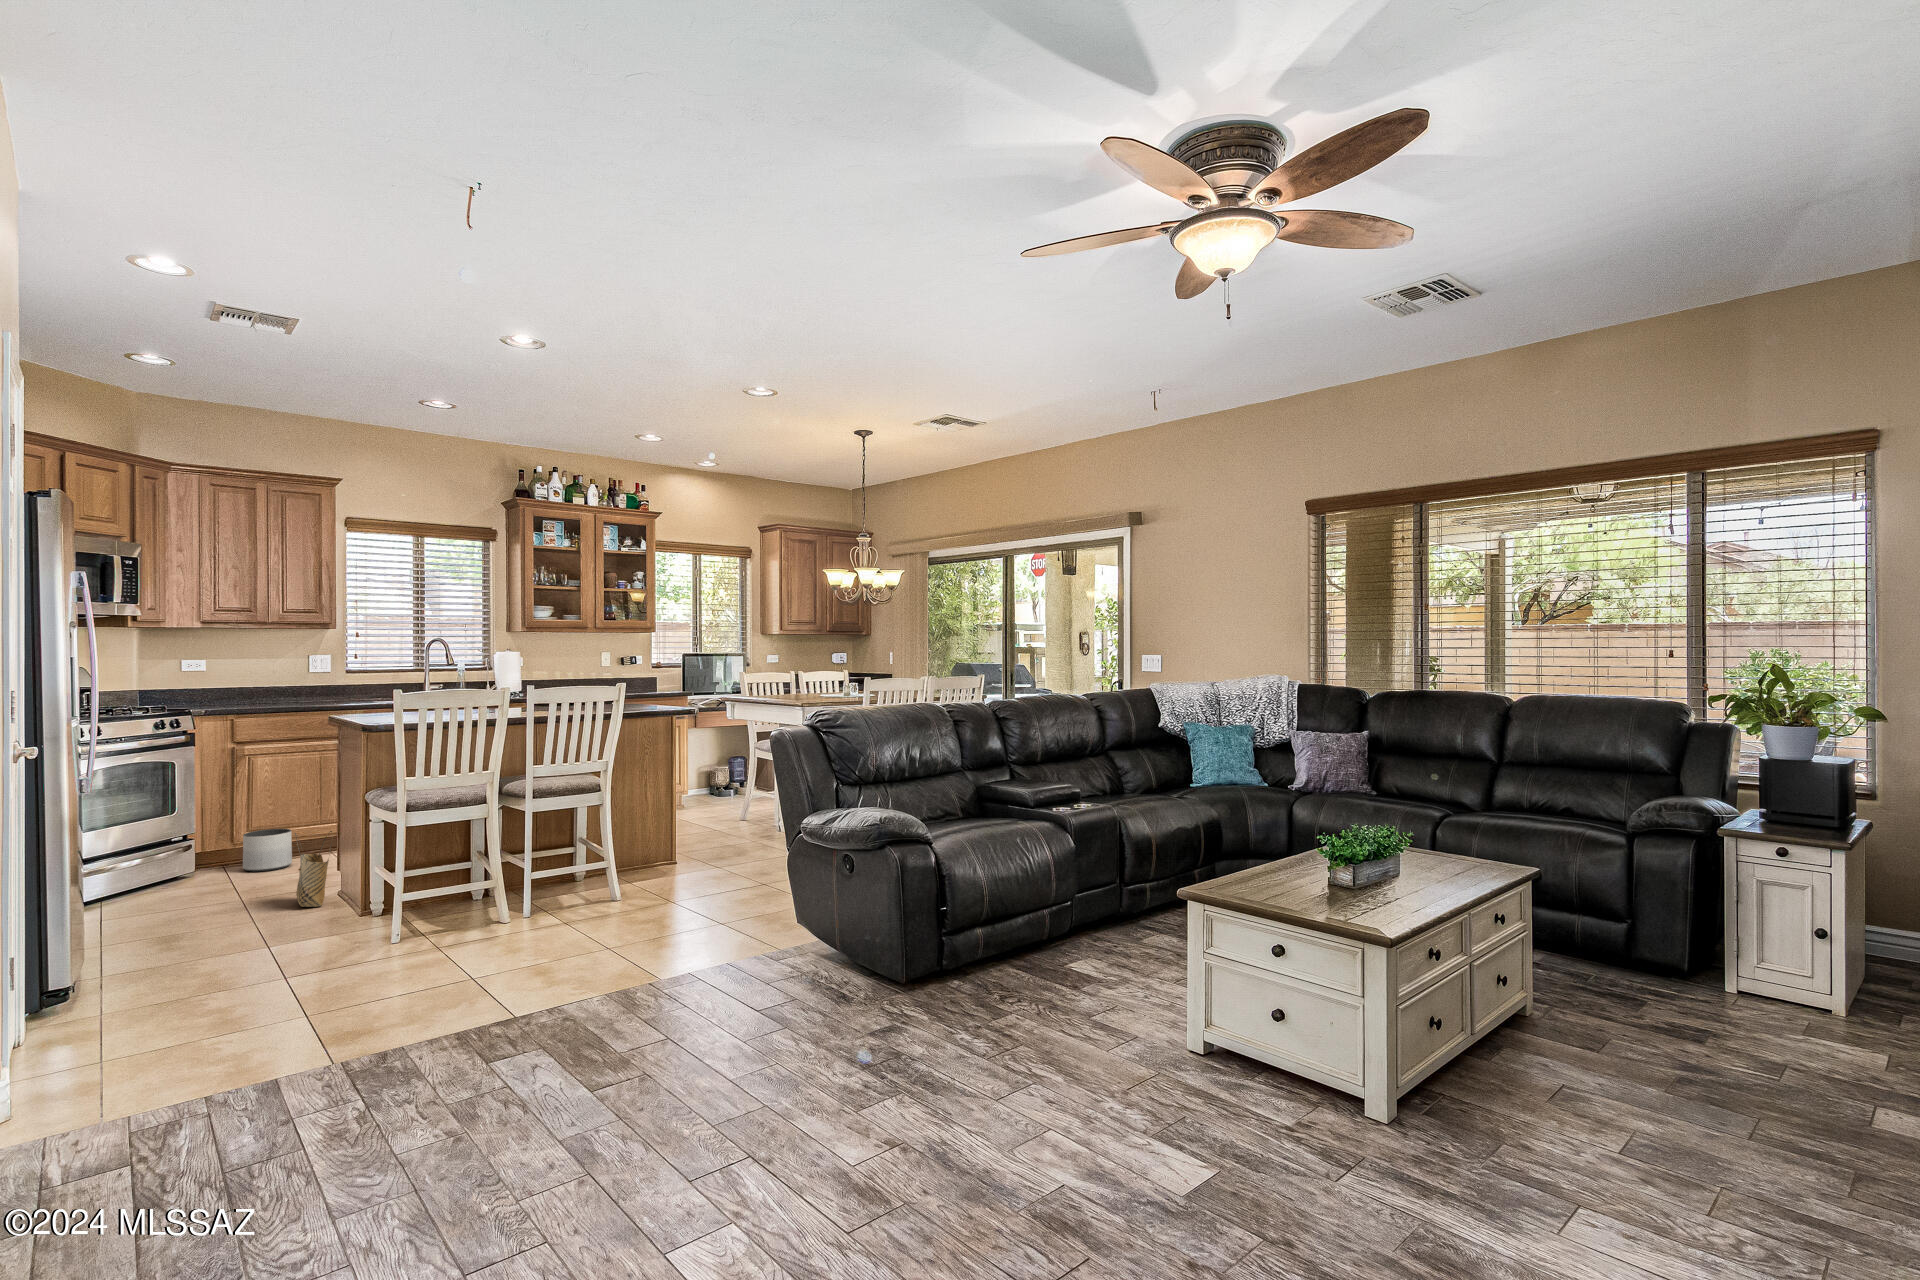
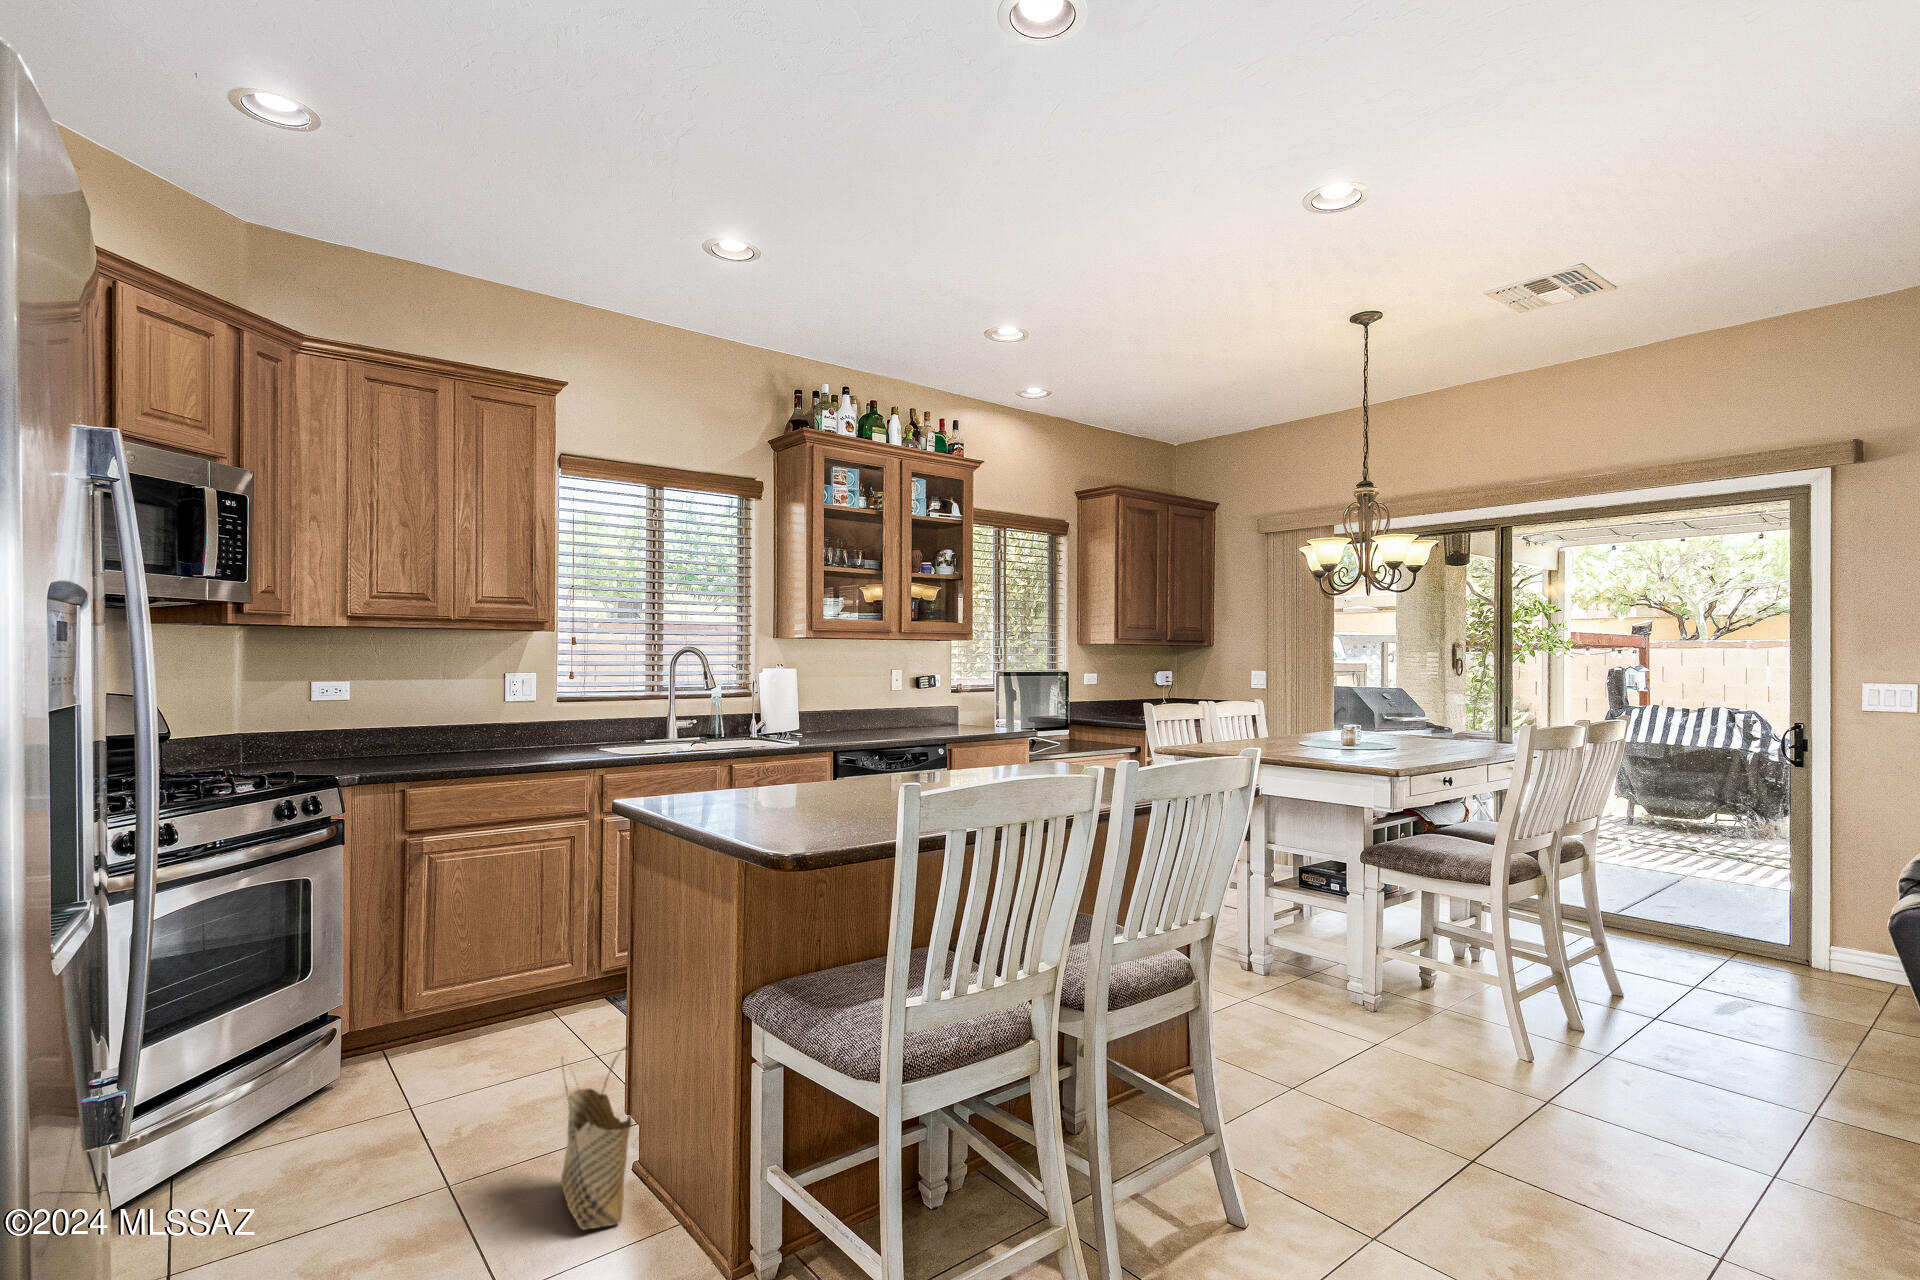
planter: present [243,829,292,872] -> none [421,983,502,1073]

